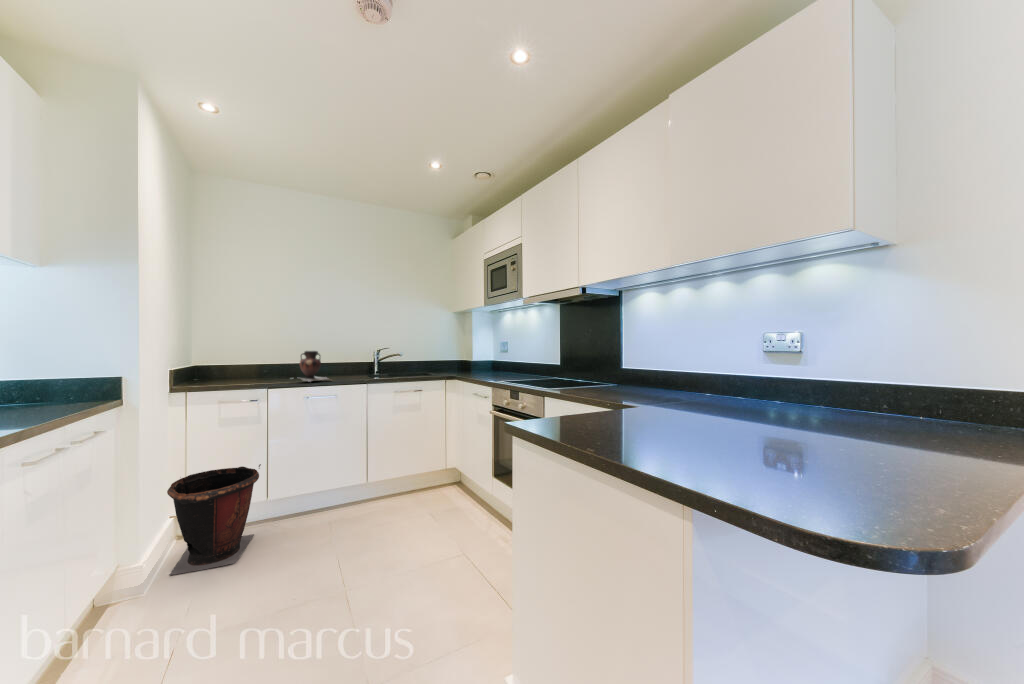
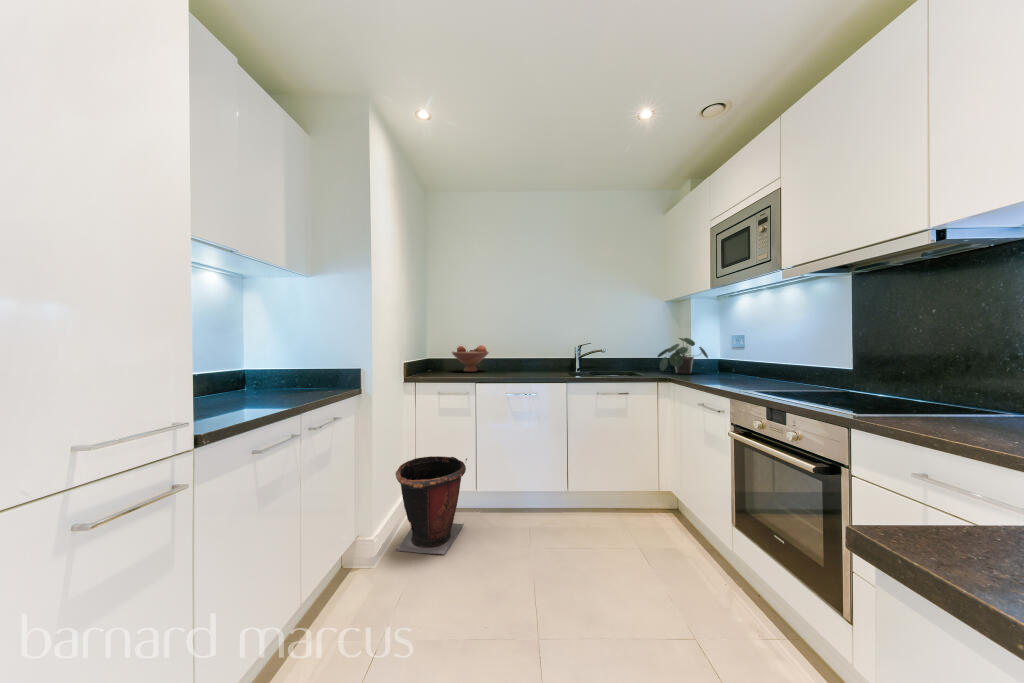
potted plant: none [447,343,484,372] -> present [658,338,708,374]
fruit bowl: none [232,349,280,378] -> present [452,345,489,372]
vase: present [299,351,323,381] -> none [493,346,533,378]

